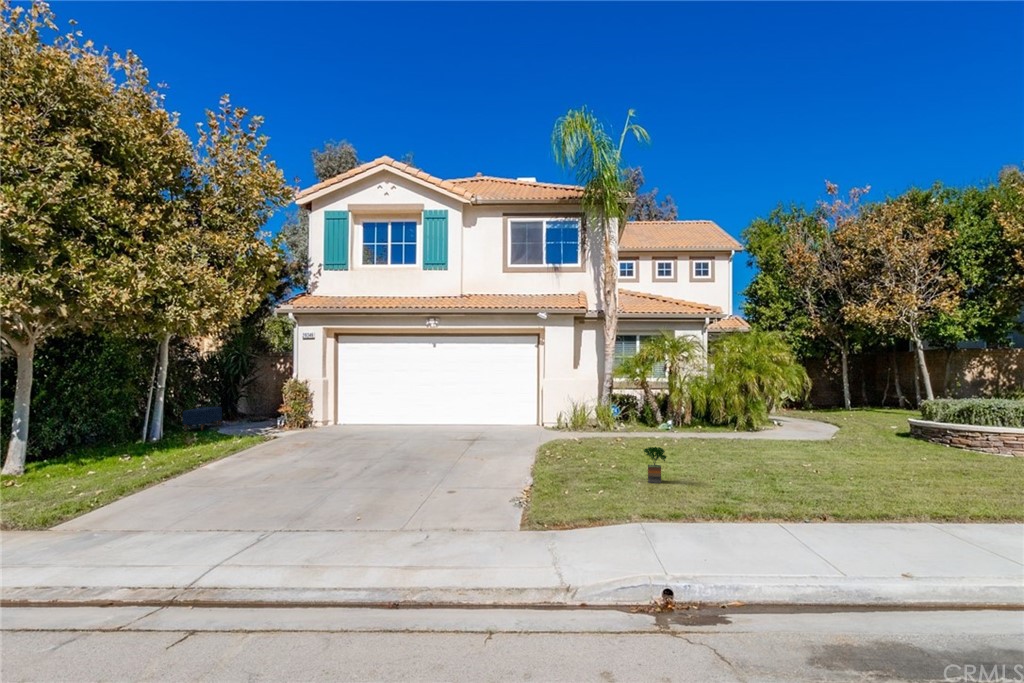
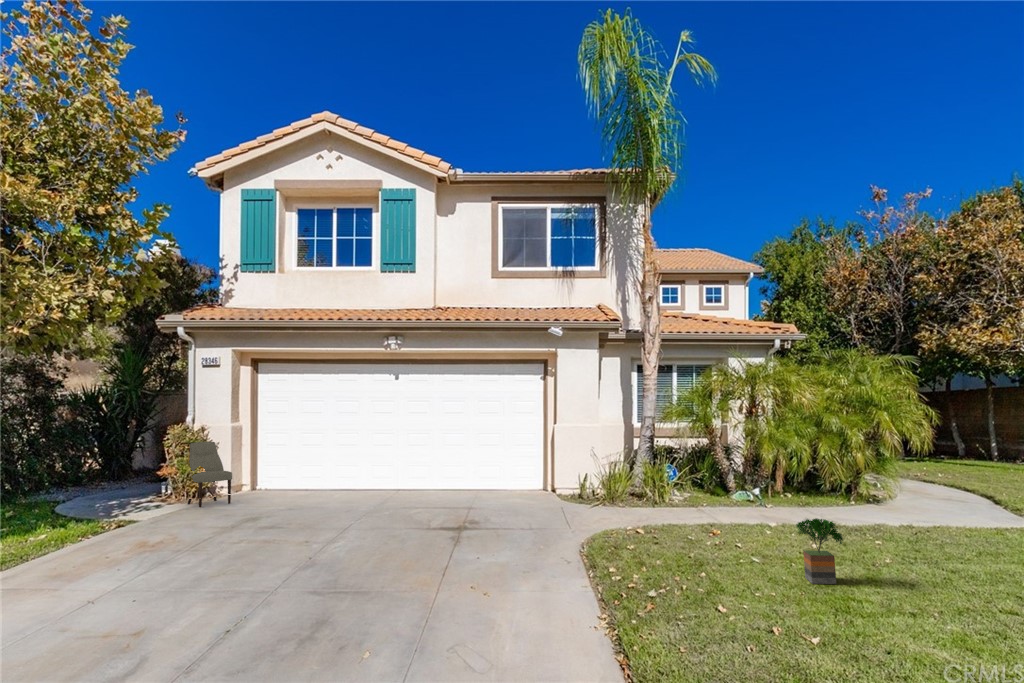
chair: none [296,390,324,433] -> present [188,442,232,507]
bench: present [183,407,222,431] -> none [6,470,75,508]

